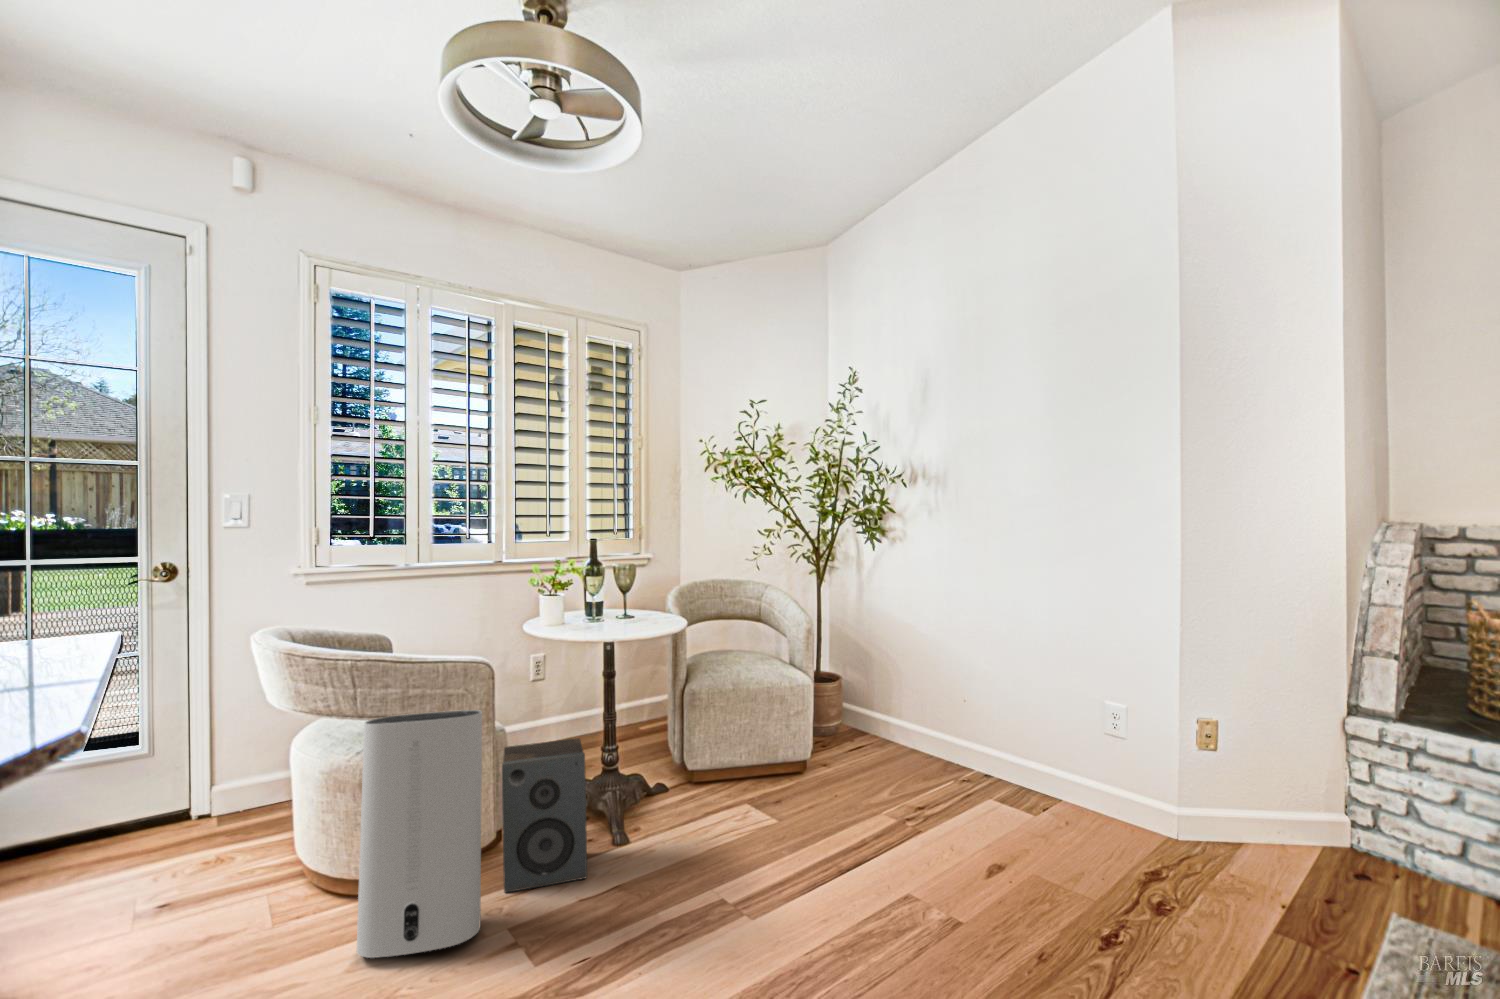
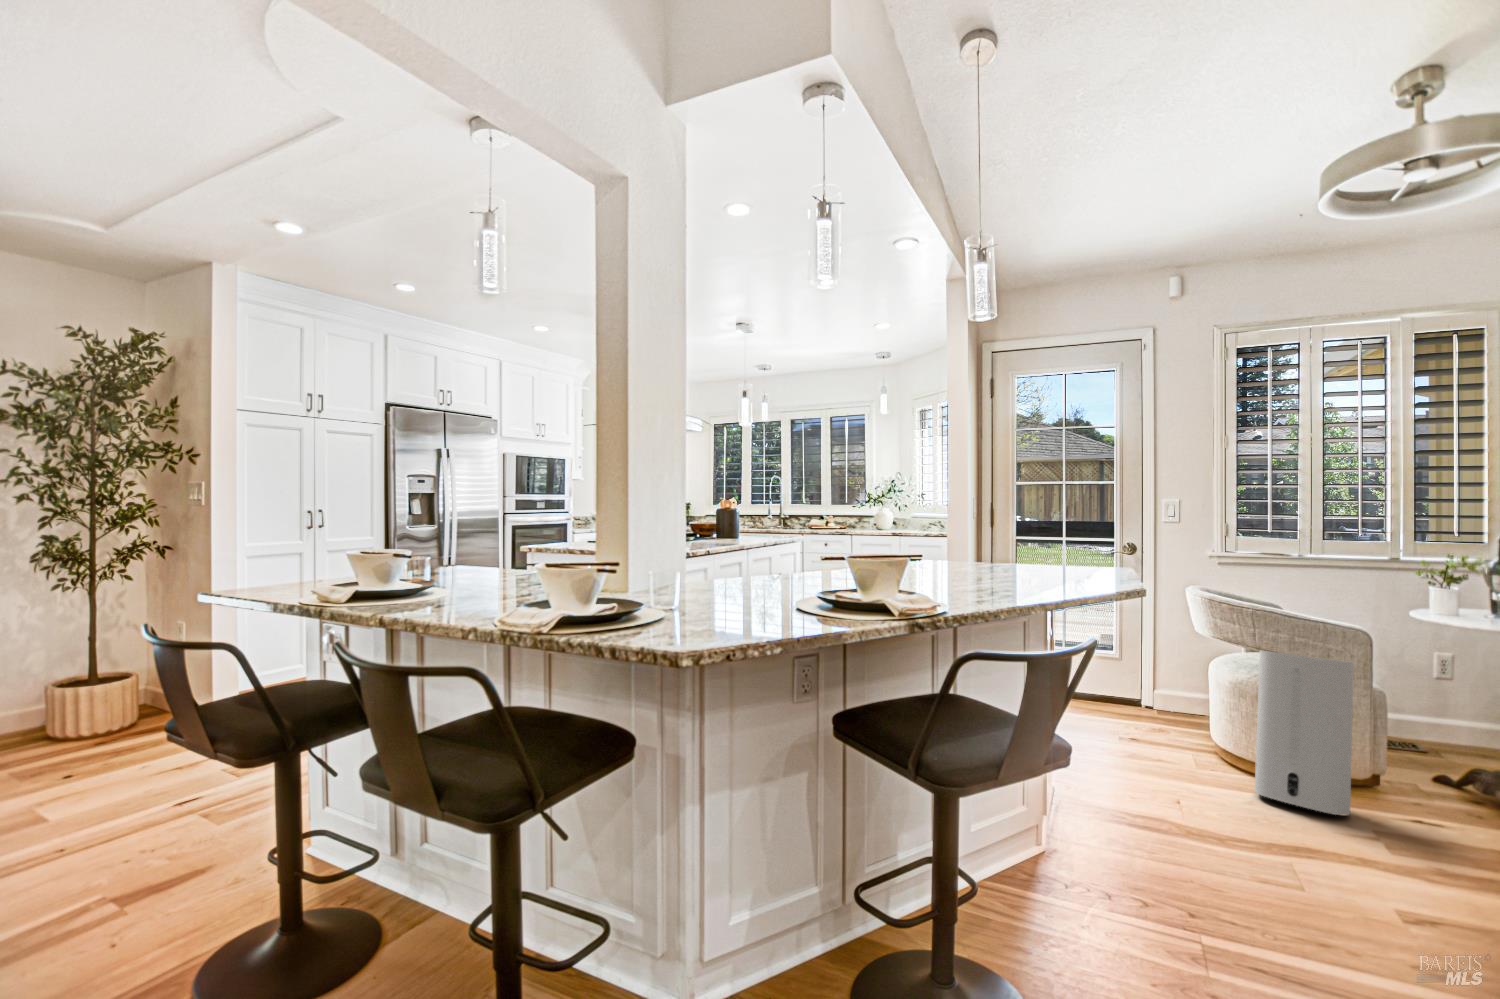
speaker: present [502,738,587,892] -> none [1374,703,1466,829]

